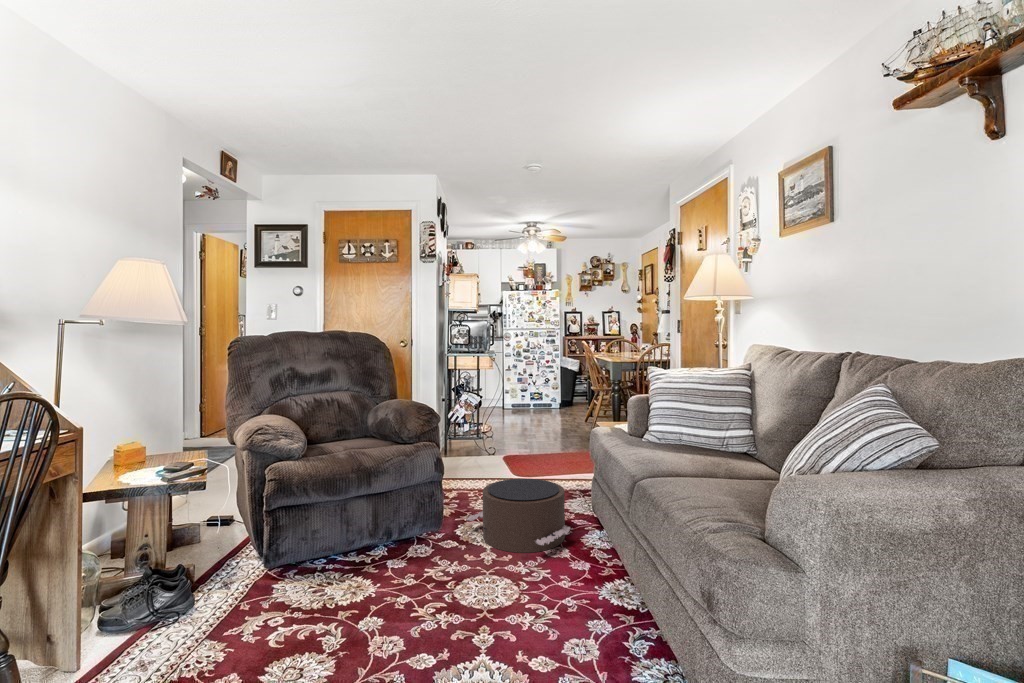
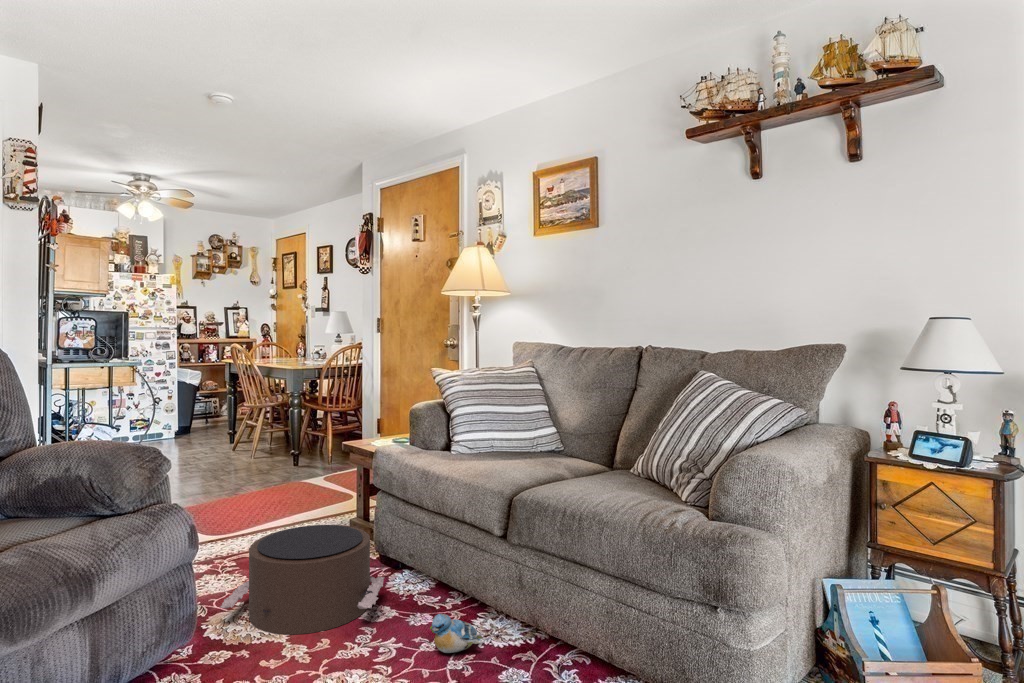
plush toy: none [558,561,602,595] -> present [430,614,483,653]

